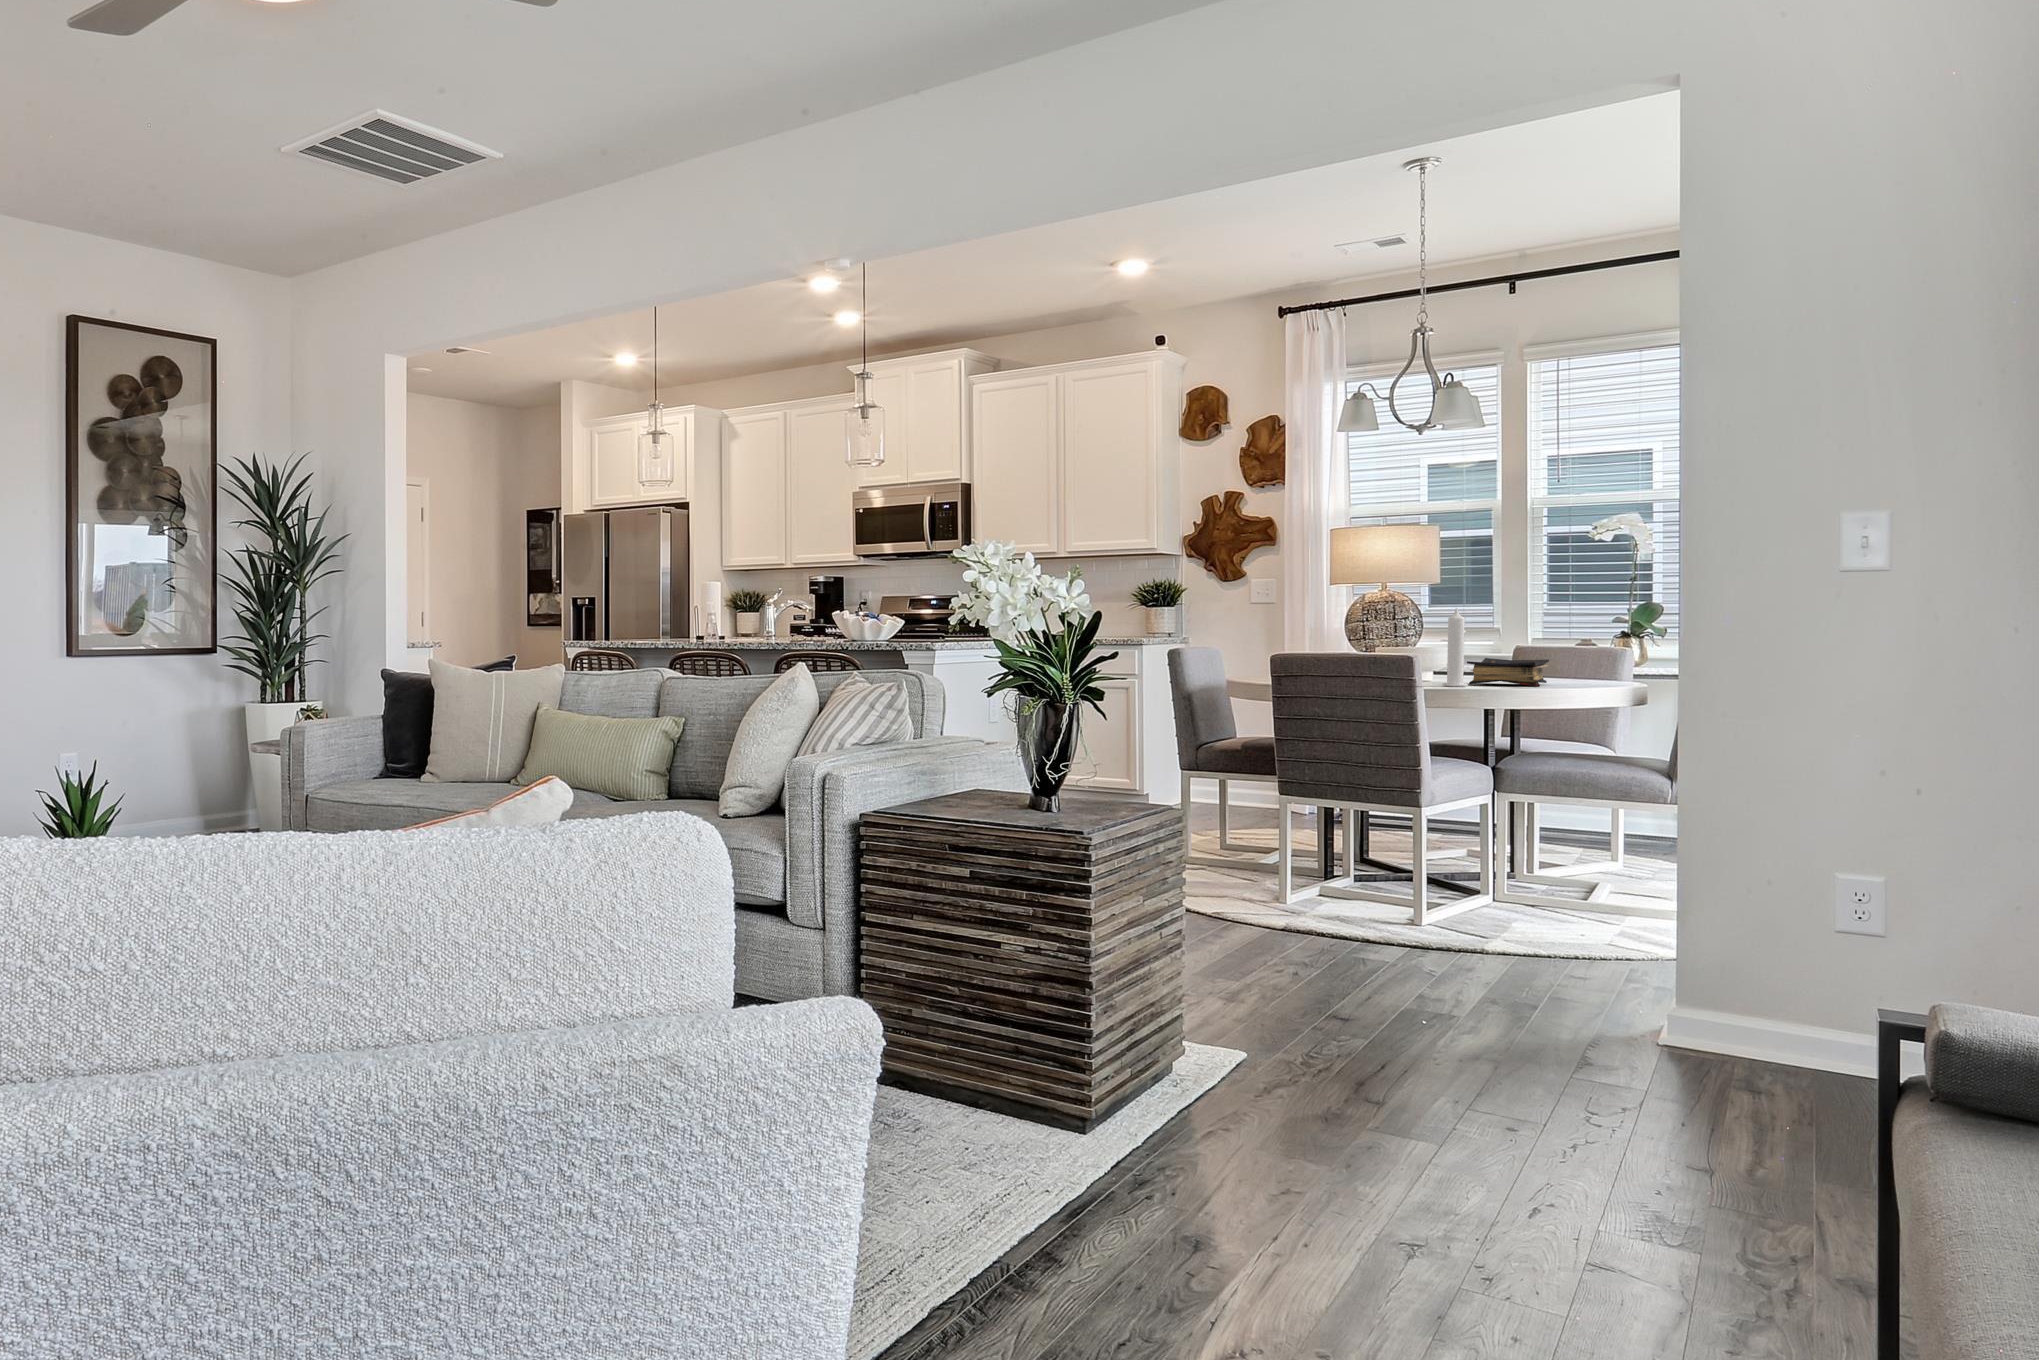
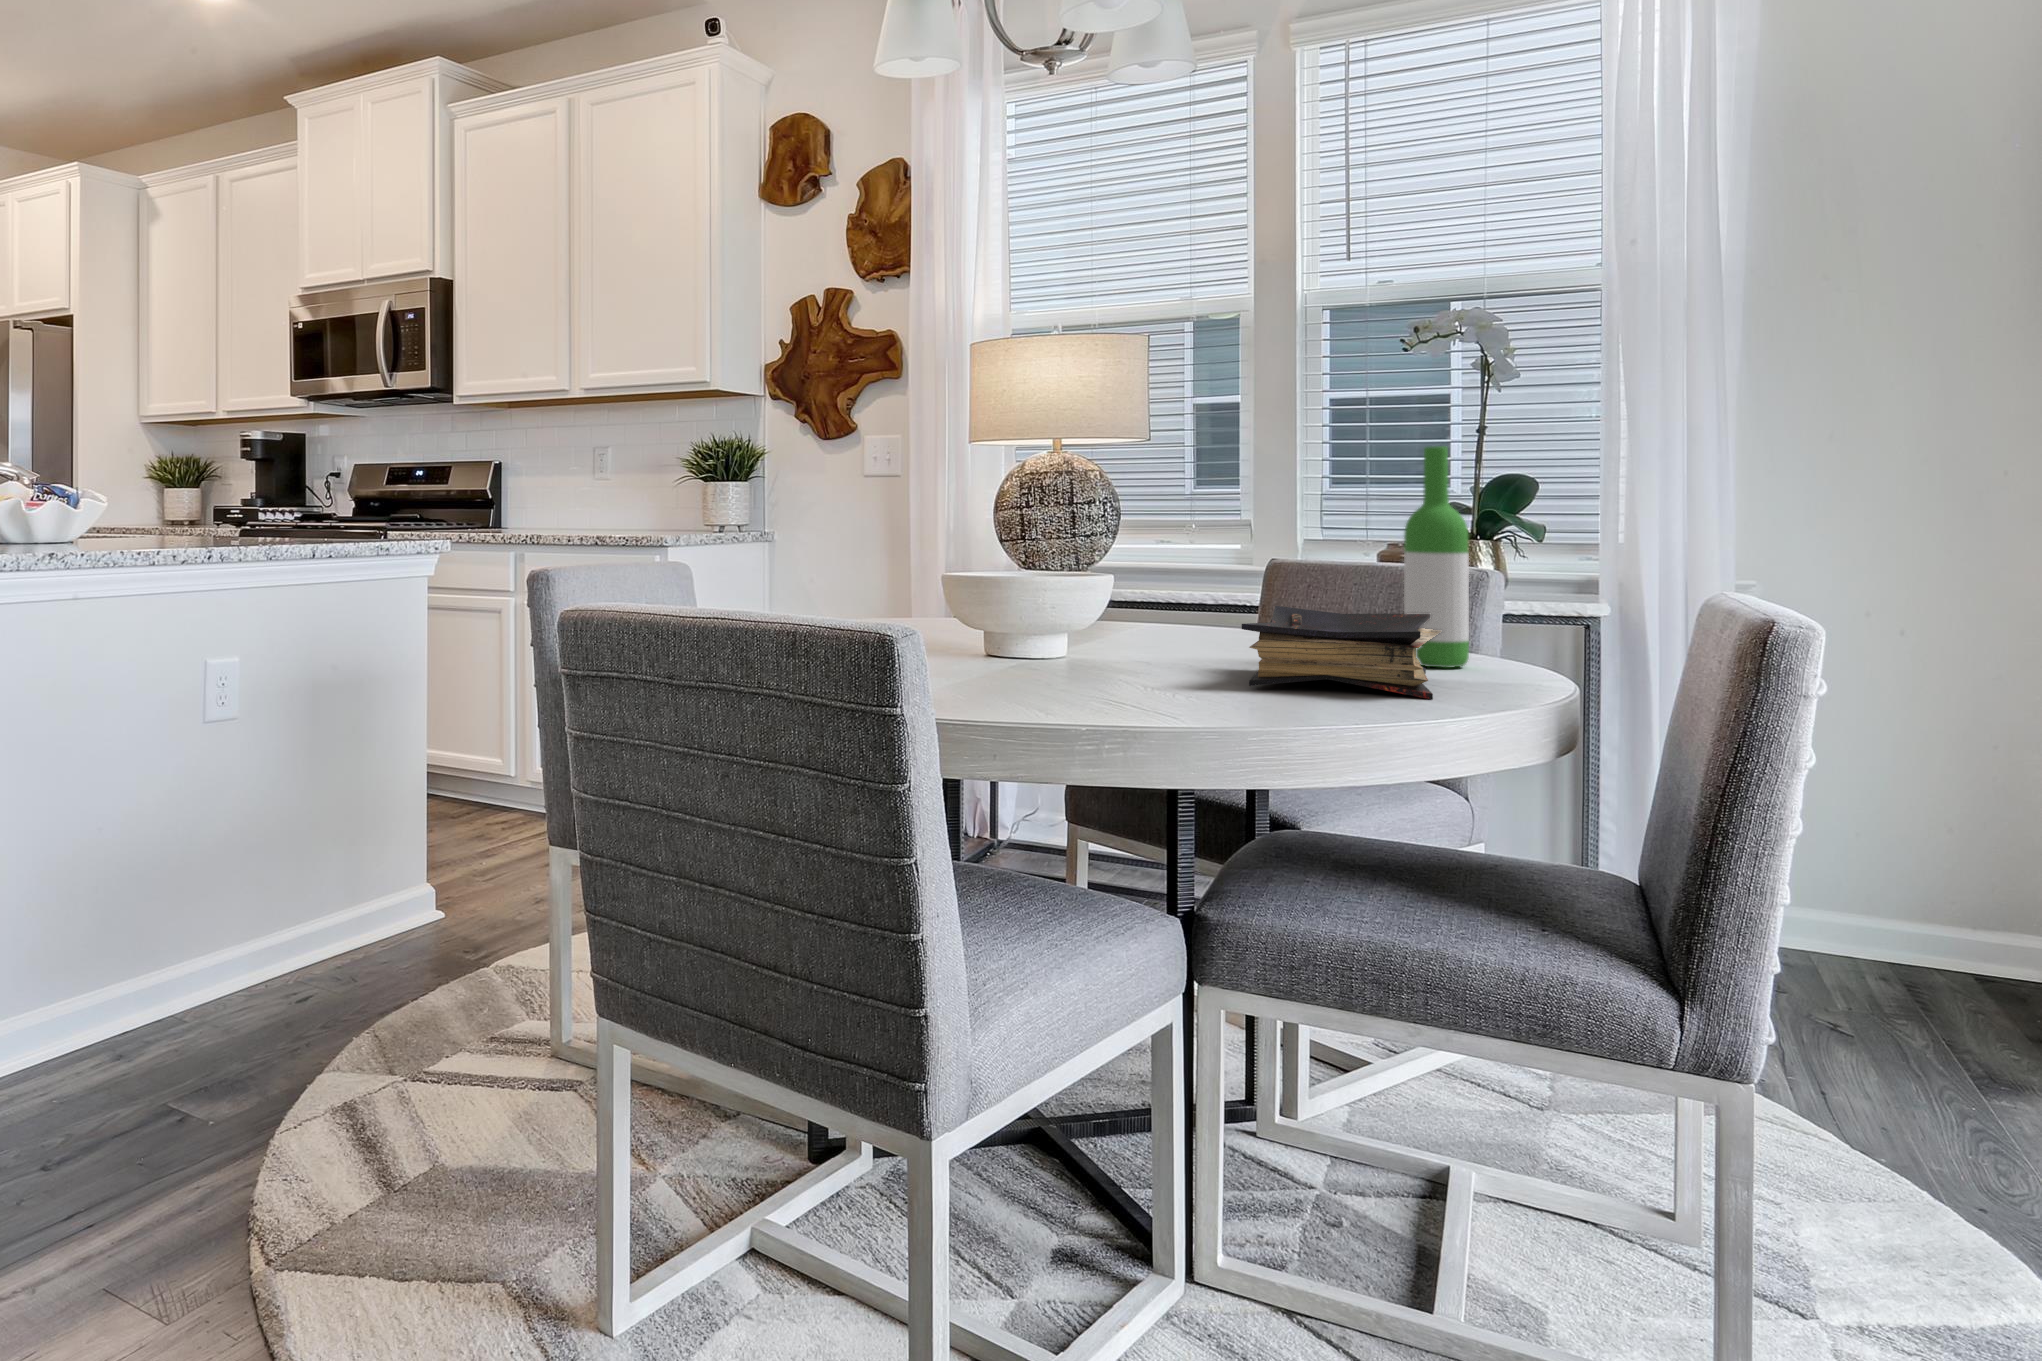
wine bottle: none [1544,594,1572,683] -> present [1404,446,1469,668]
candle: present [1442,608,1468,687] -> none [1184,479,1251,703]

